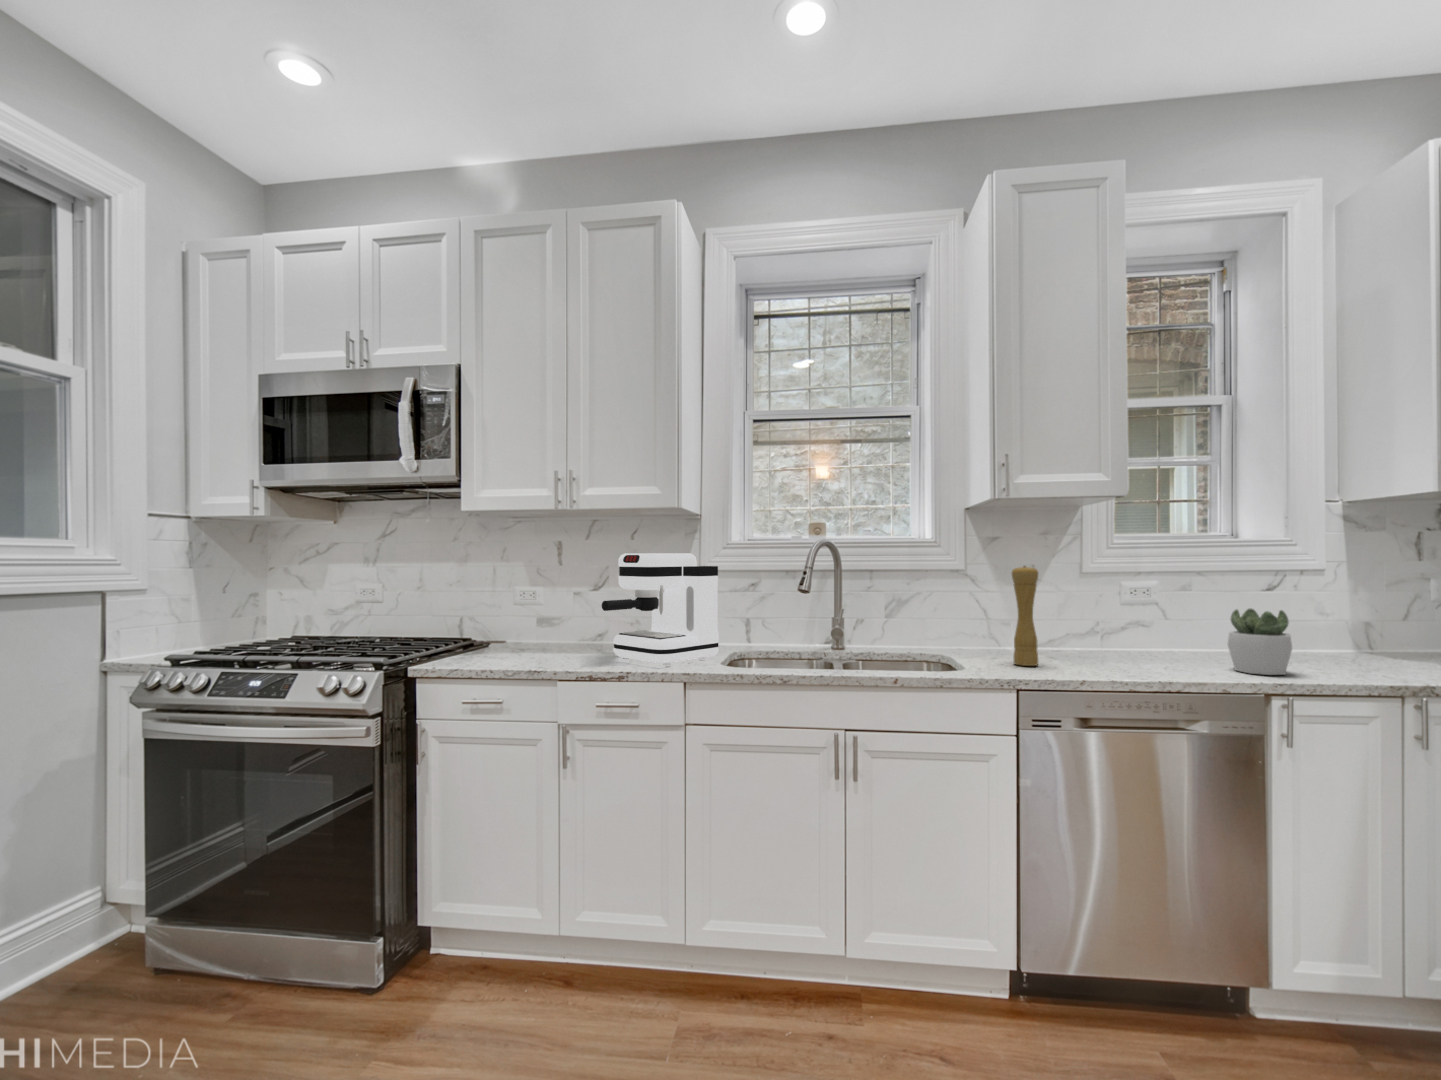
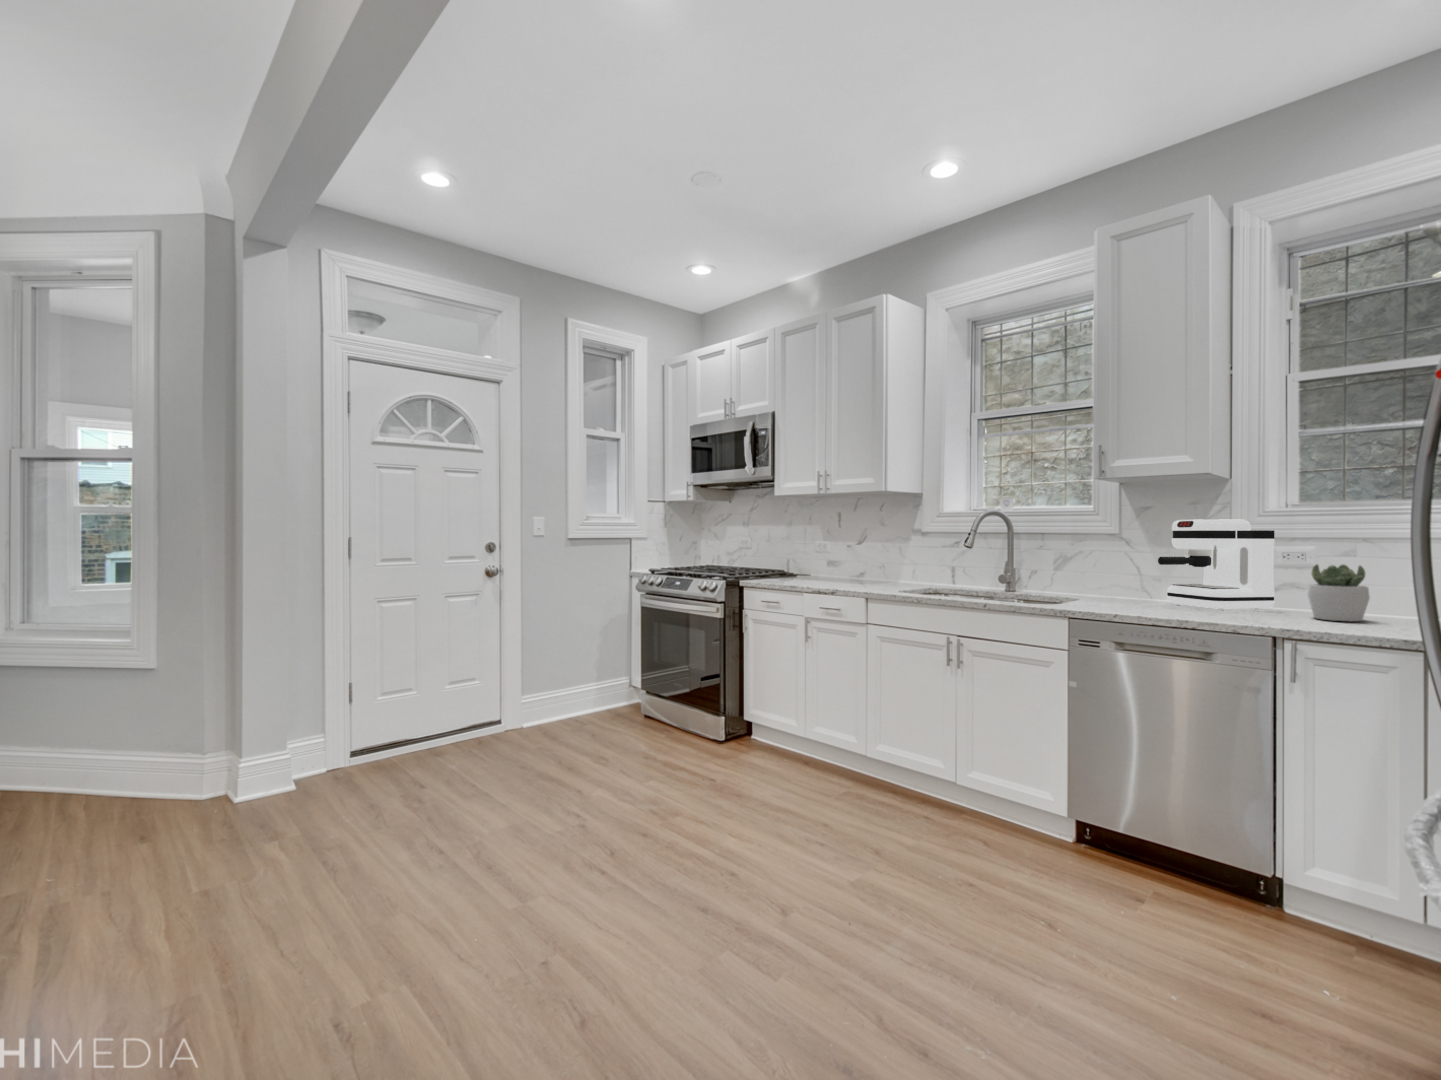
coffee maker: present [602,553,719,665] -> present [1158,519,1275,611]
pepper mill: present [1012,566,1038,666] -> none [1110,527,1132,603]

